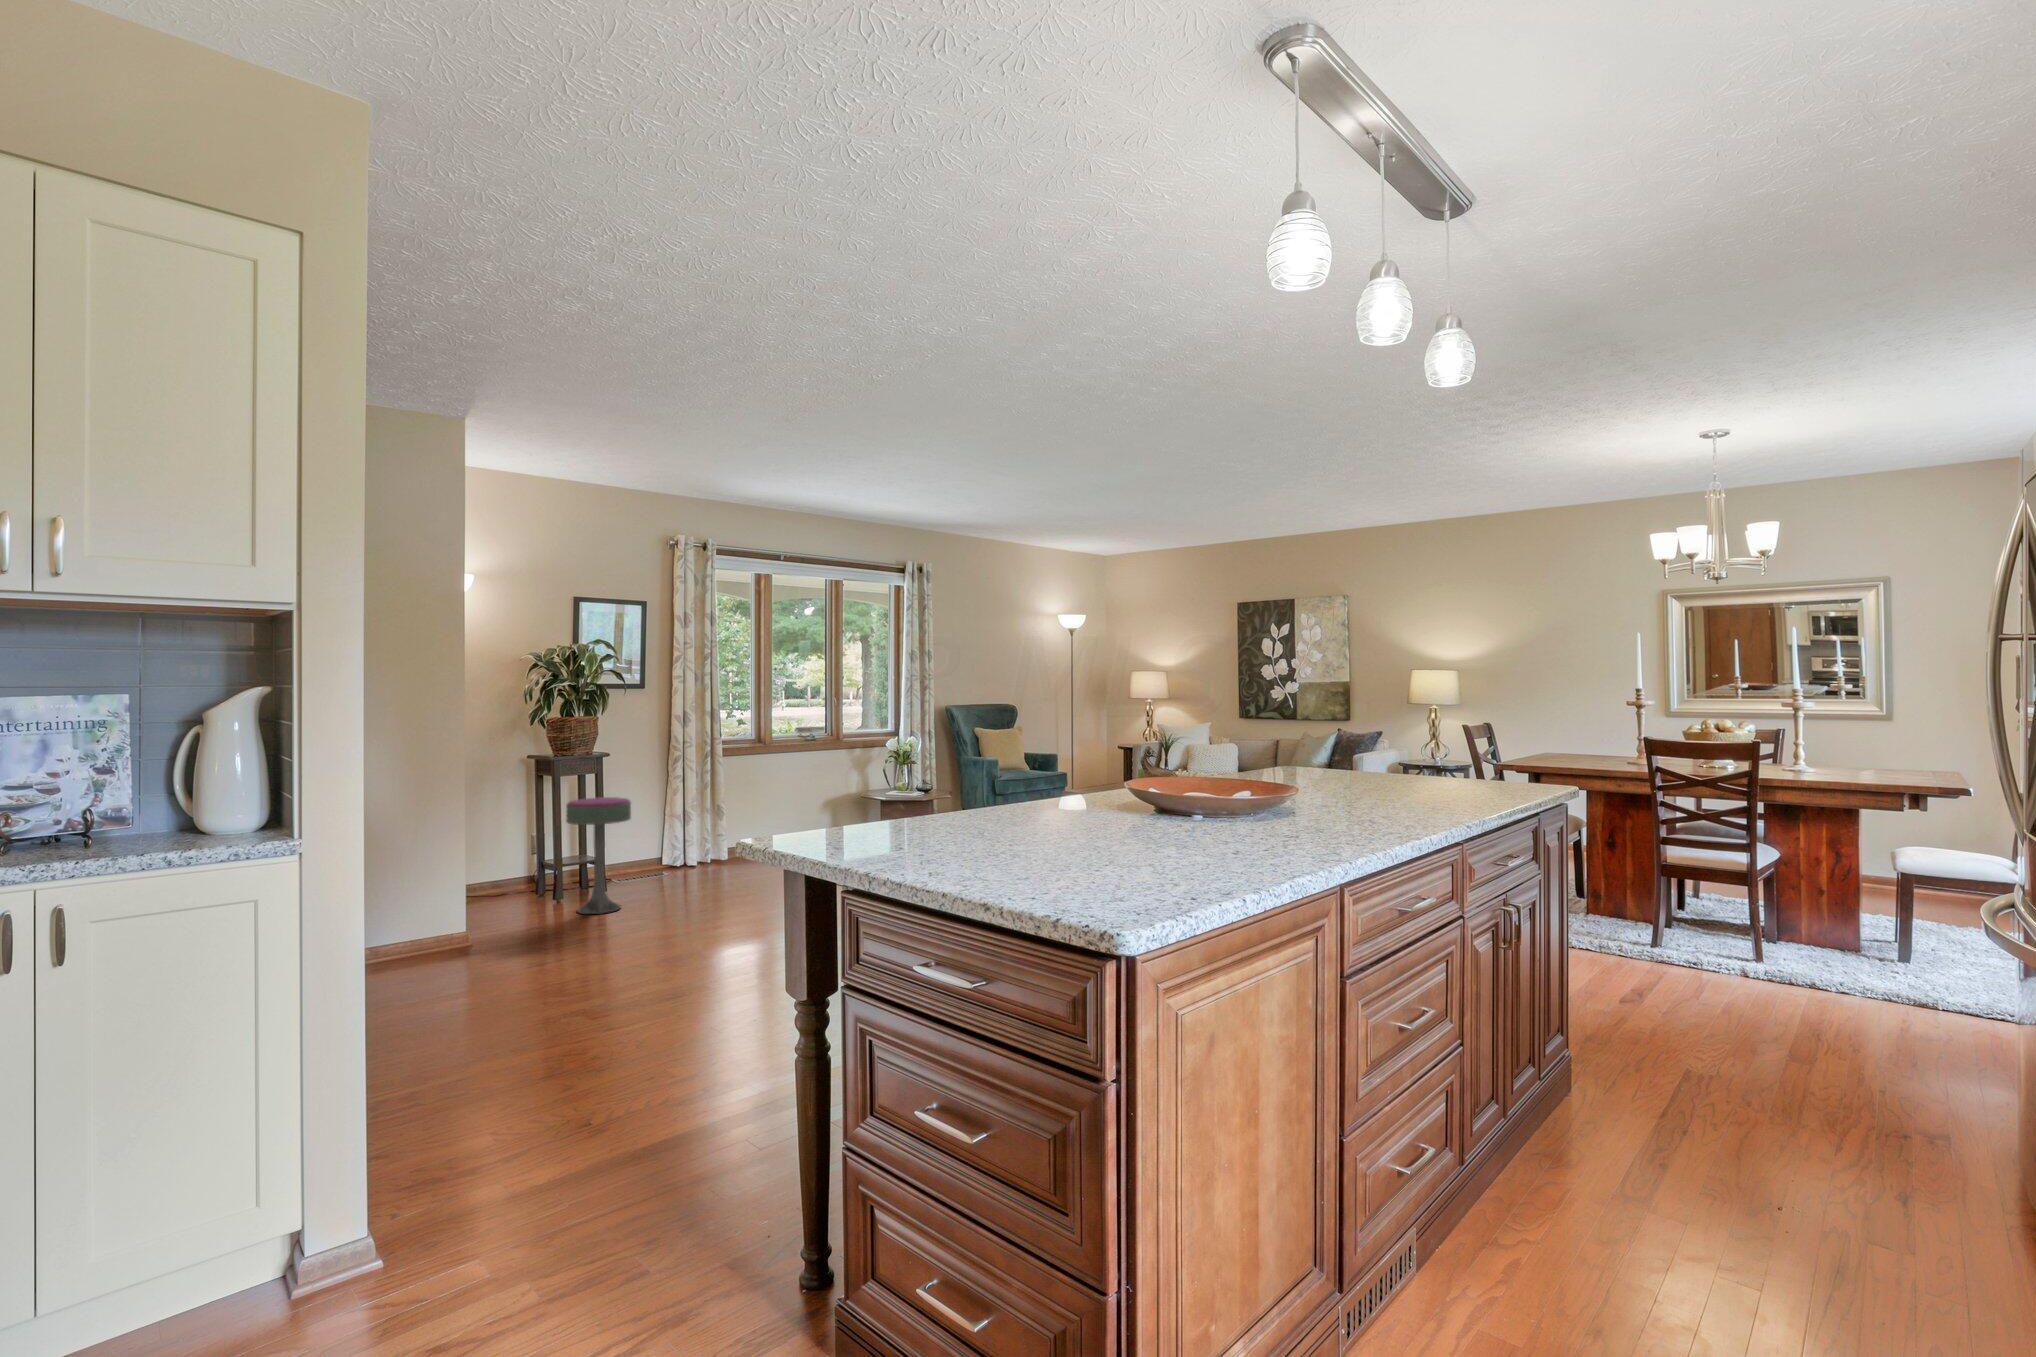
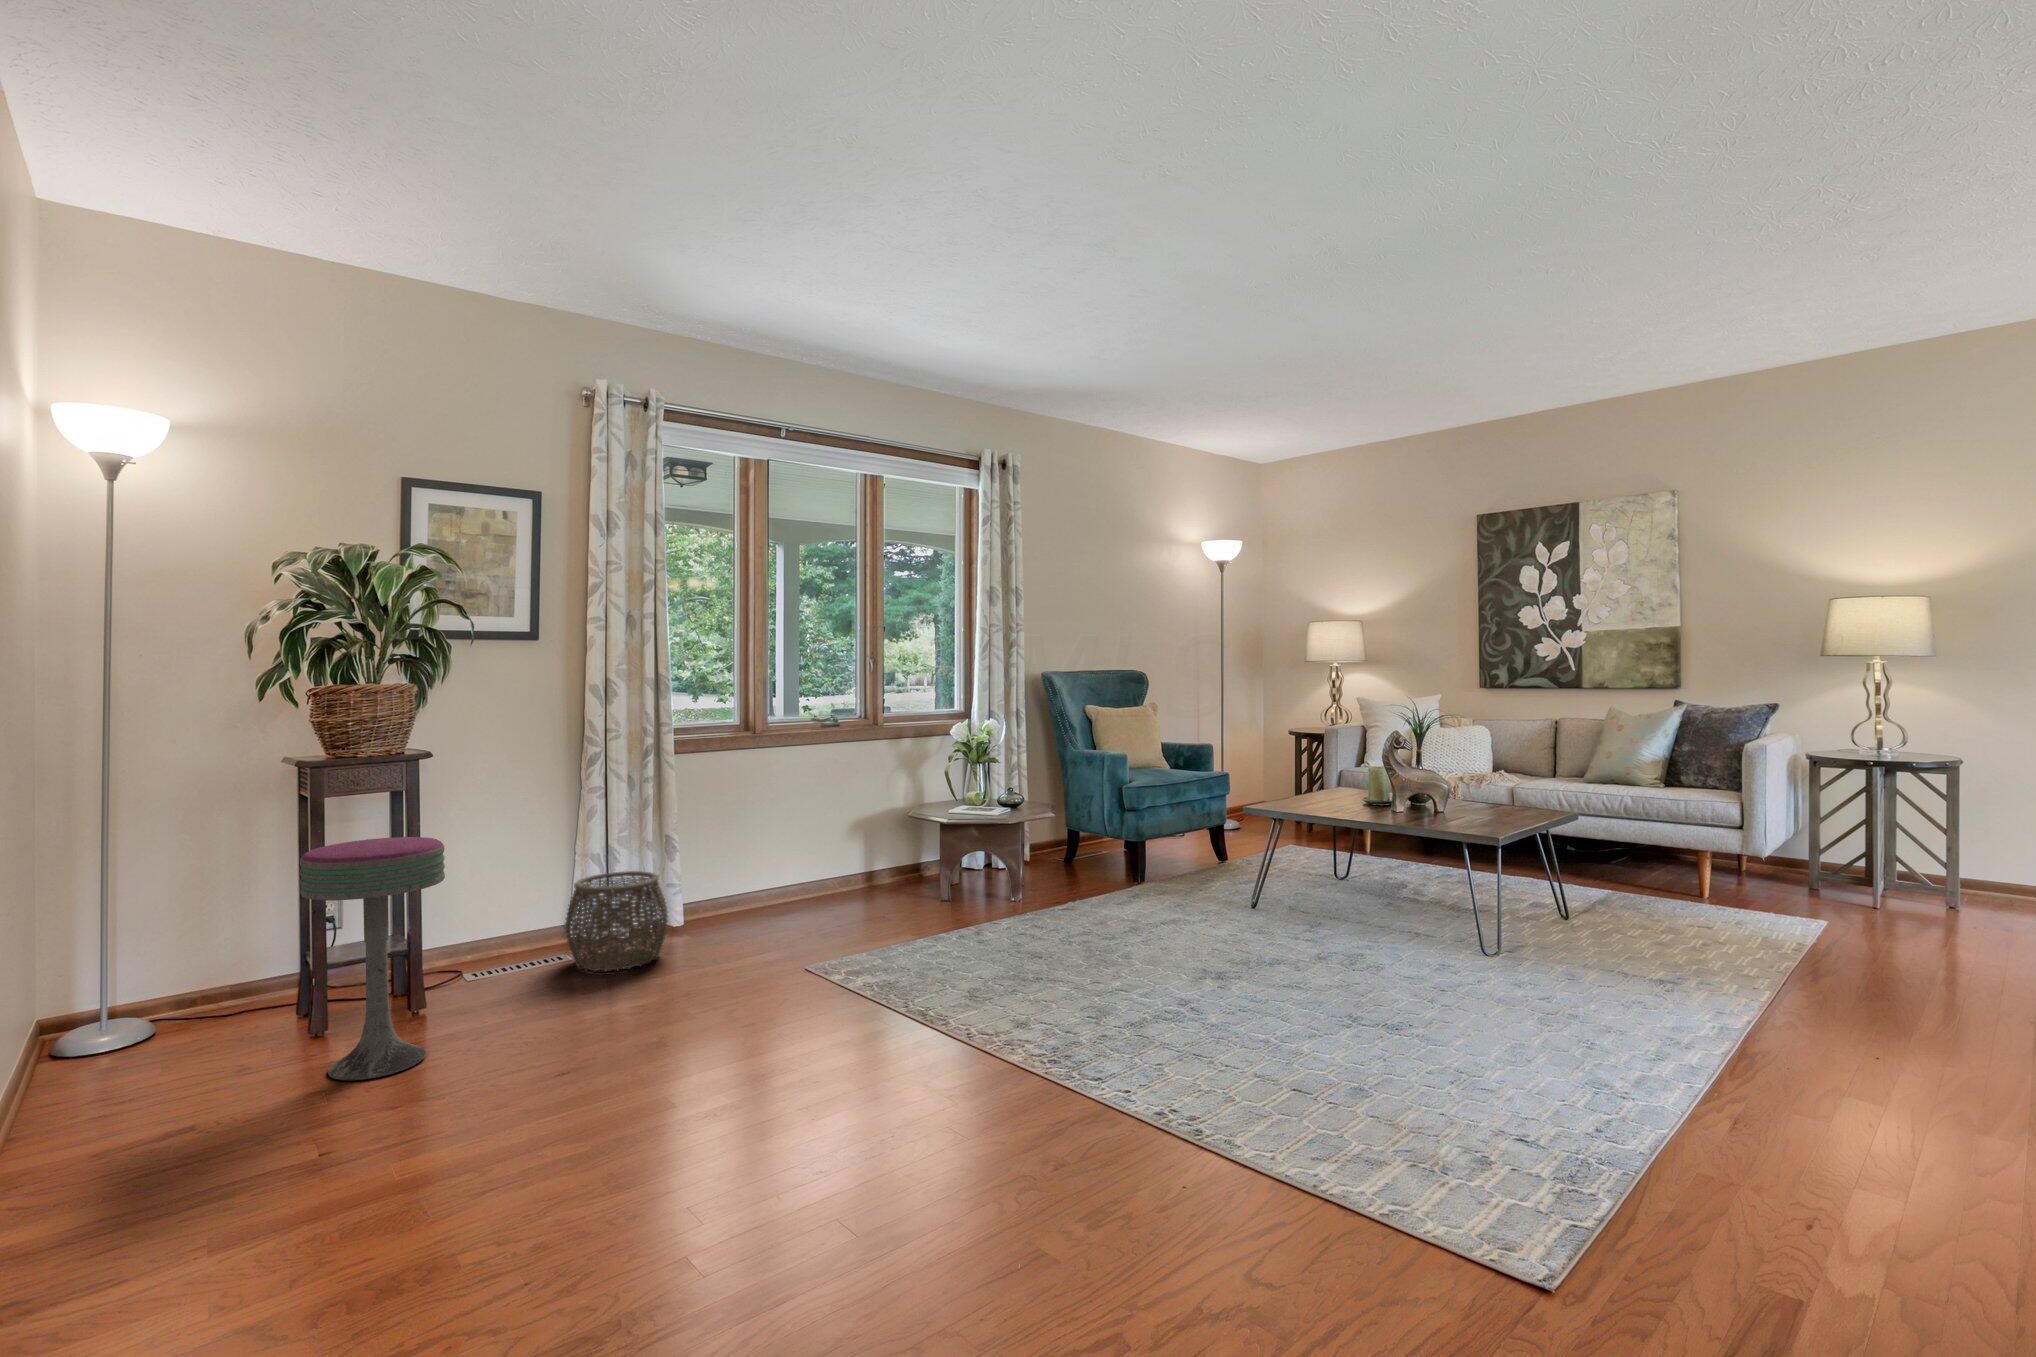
woven basket: none [665,825,723,879] -> present [565,871,668,972]

